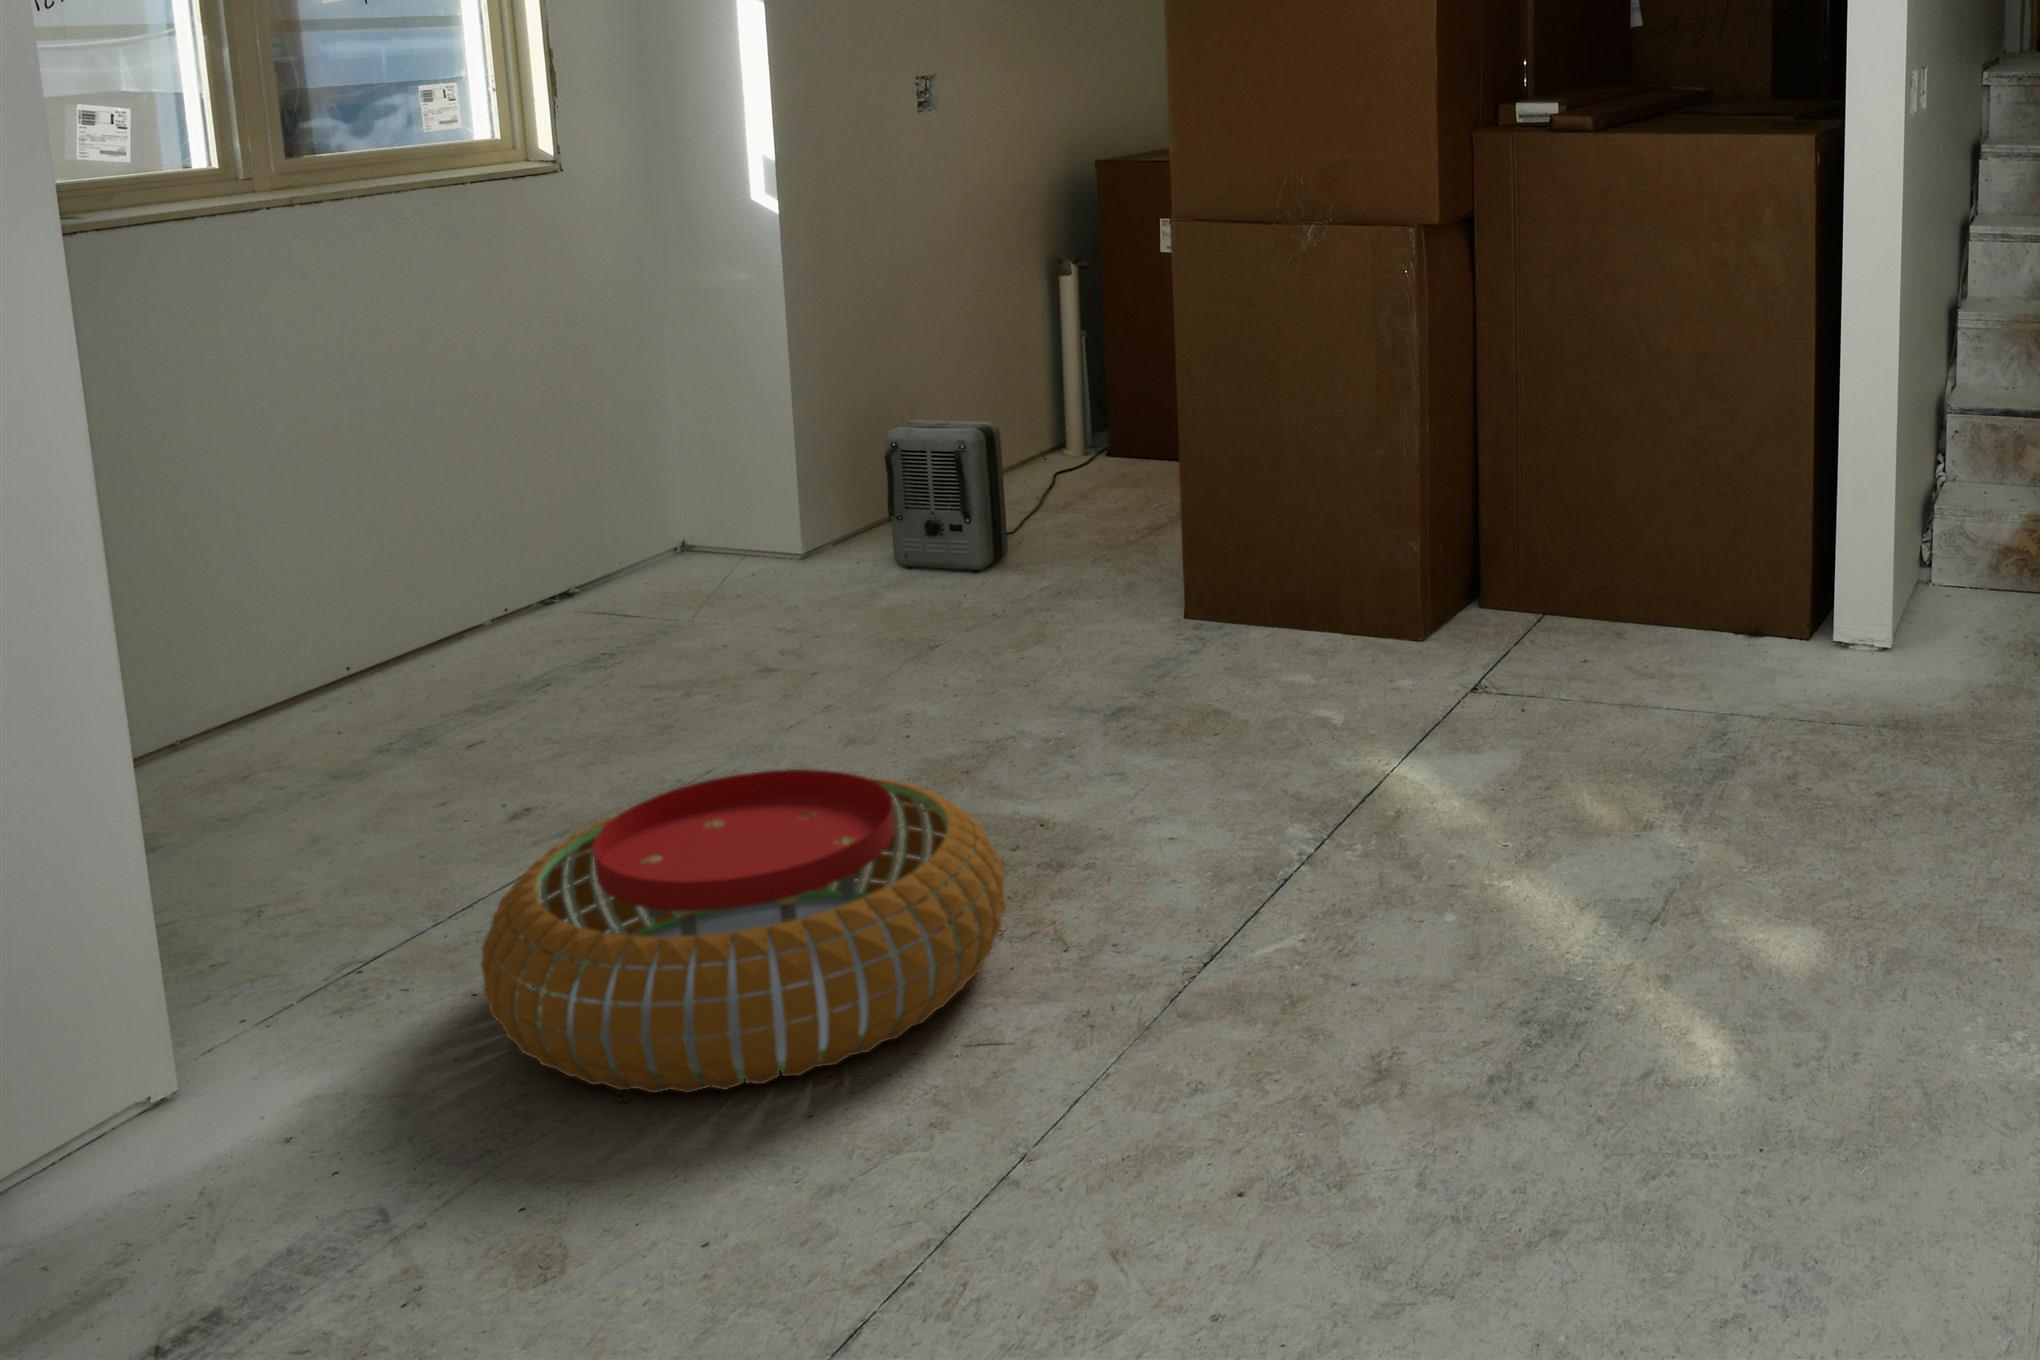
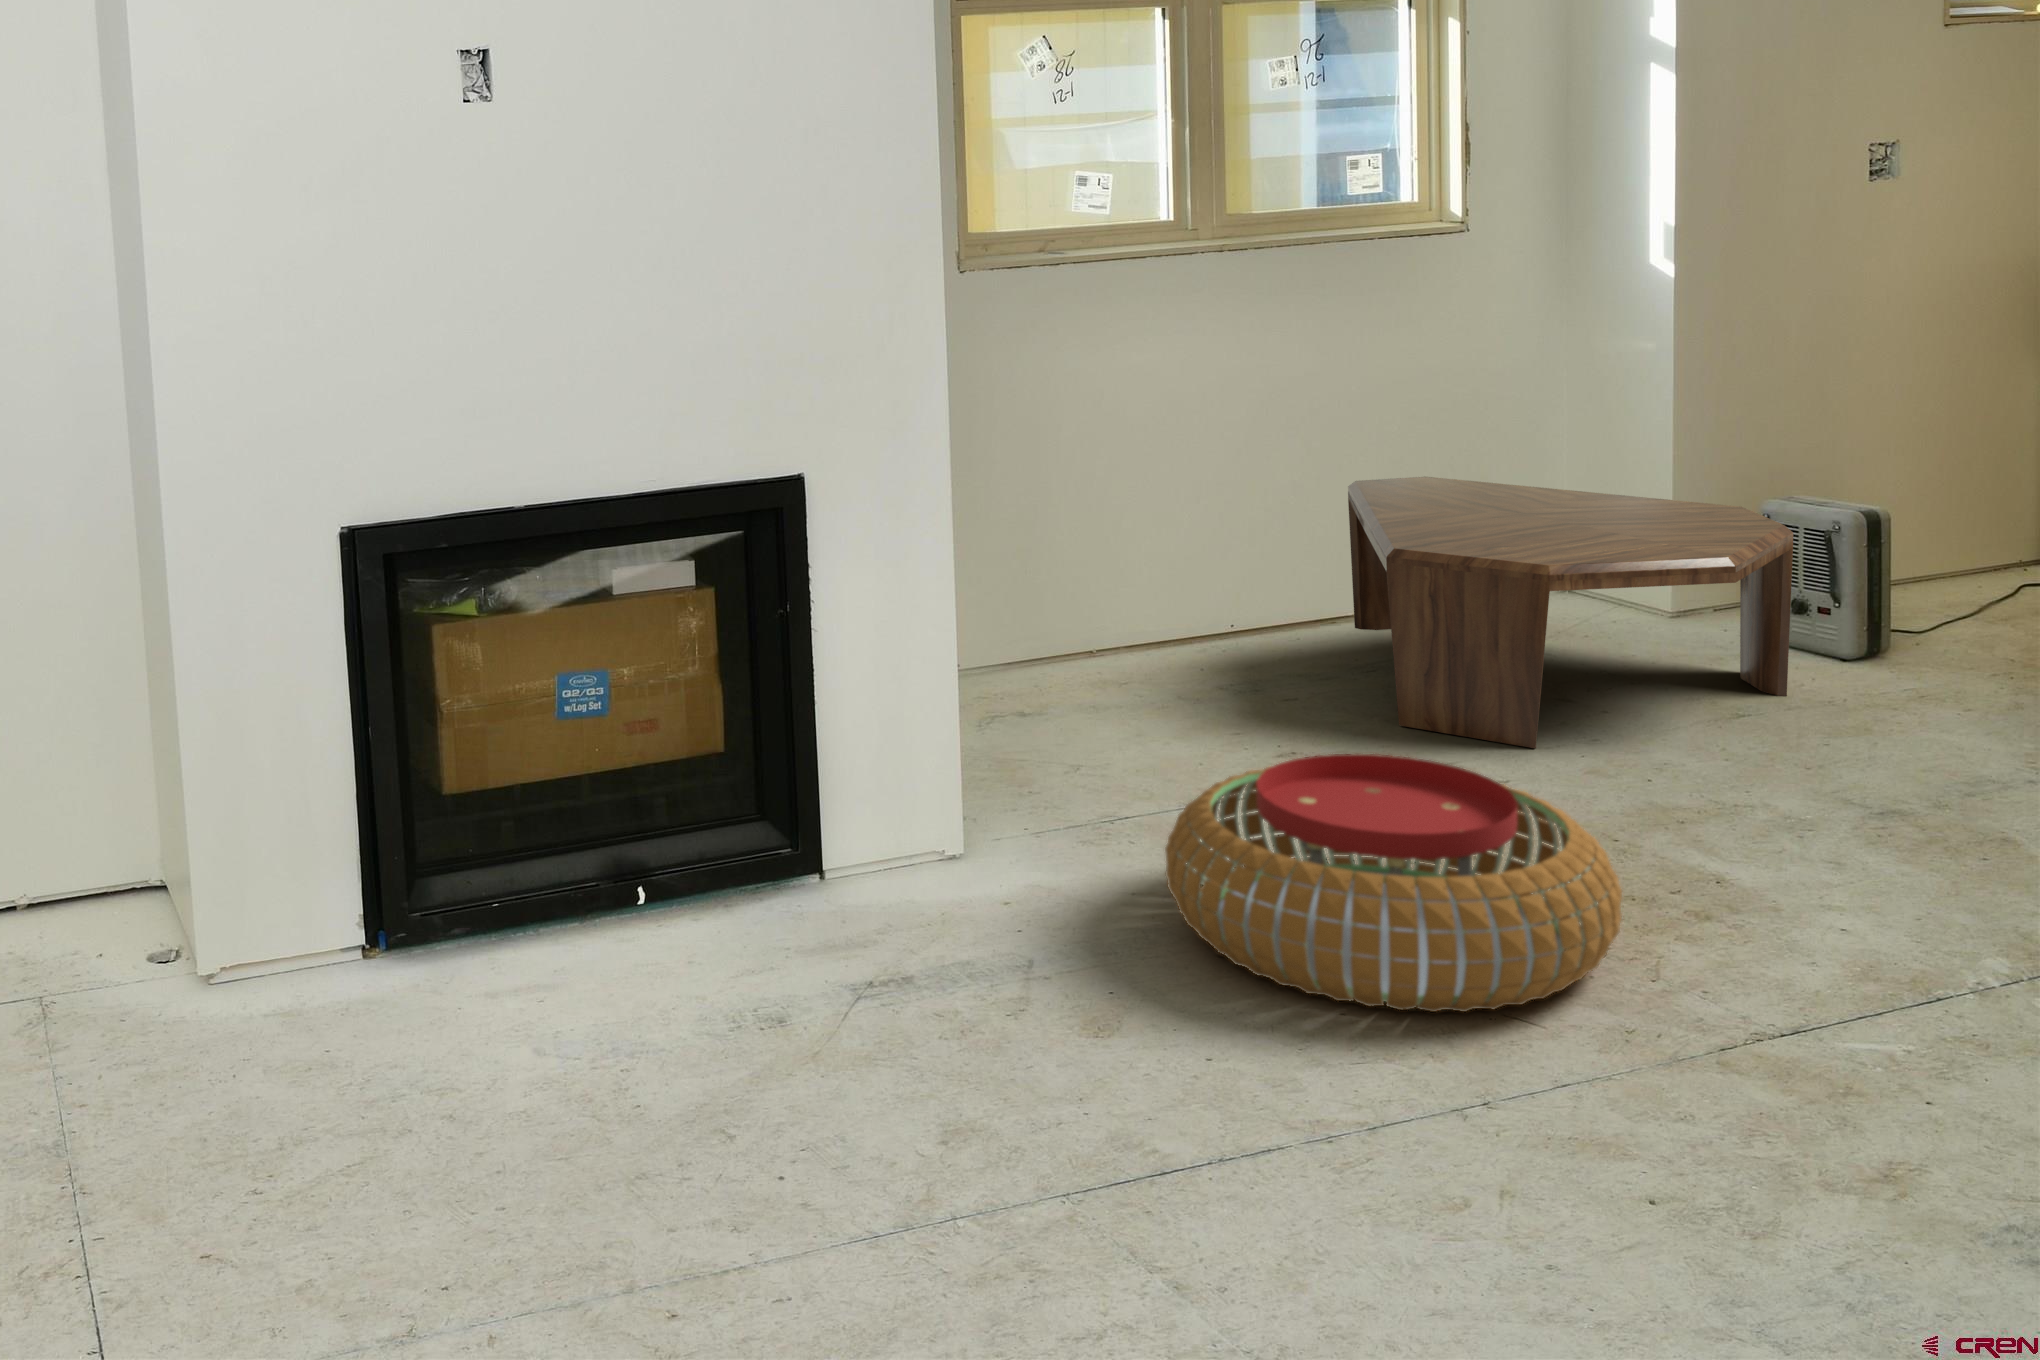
coffee table: none [466,436,948,740] -> present [1348,476,1793,748]

